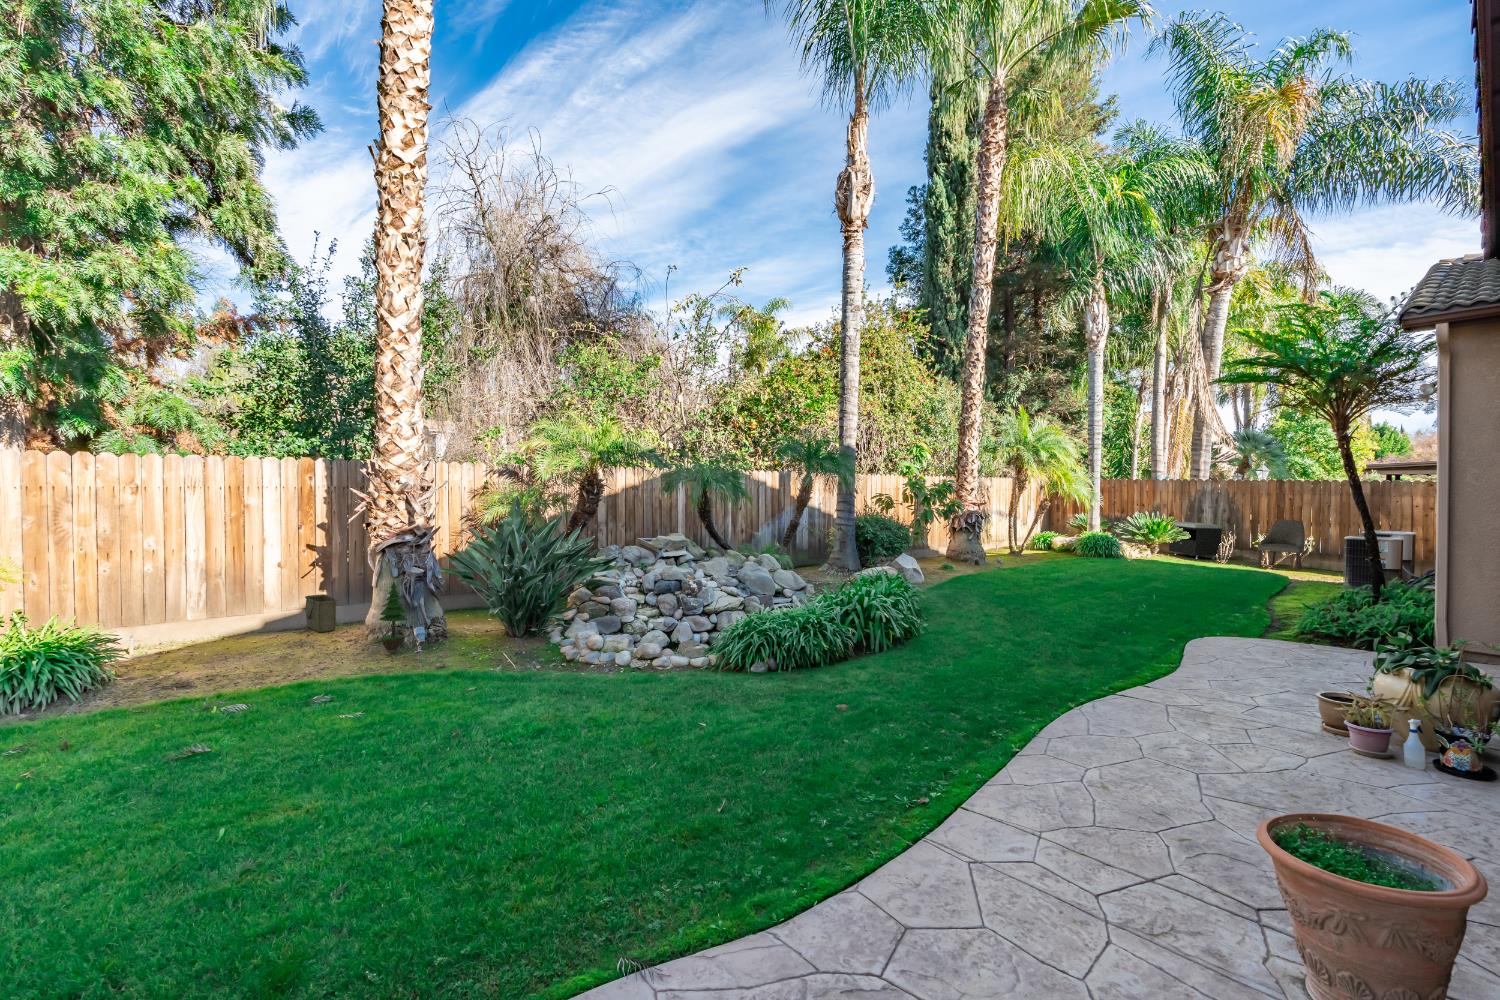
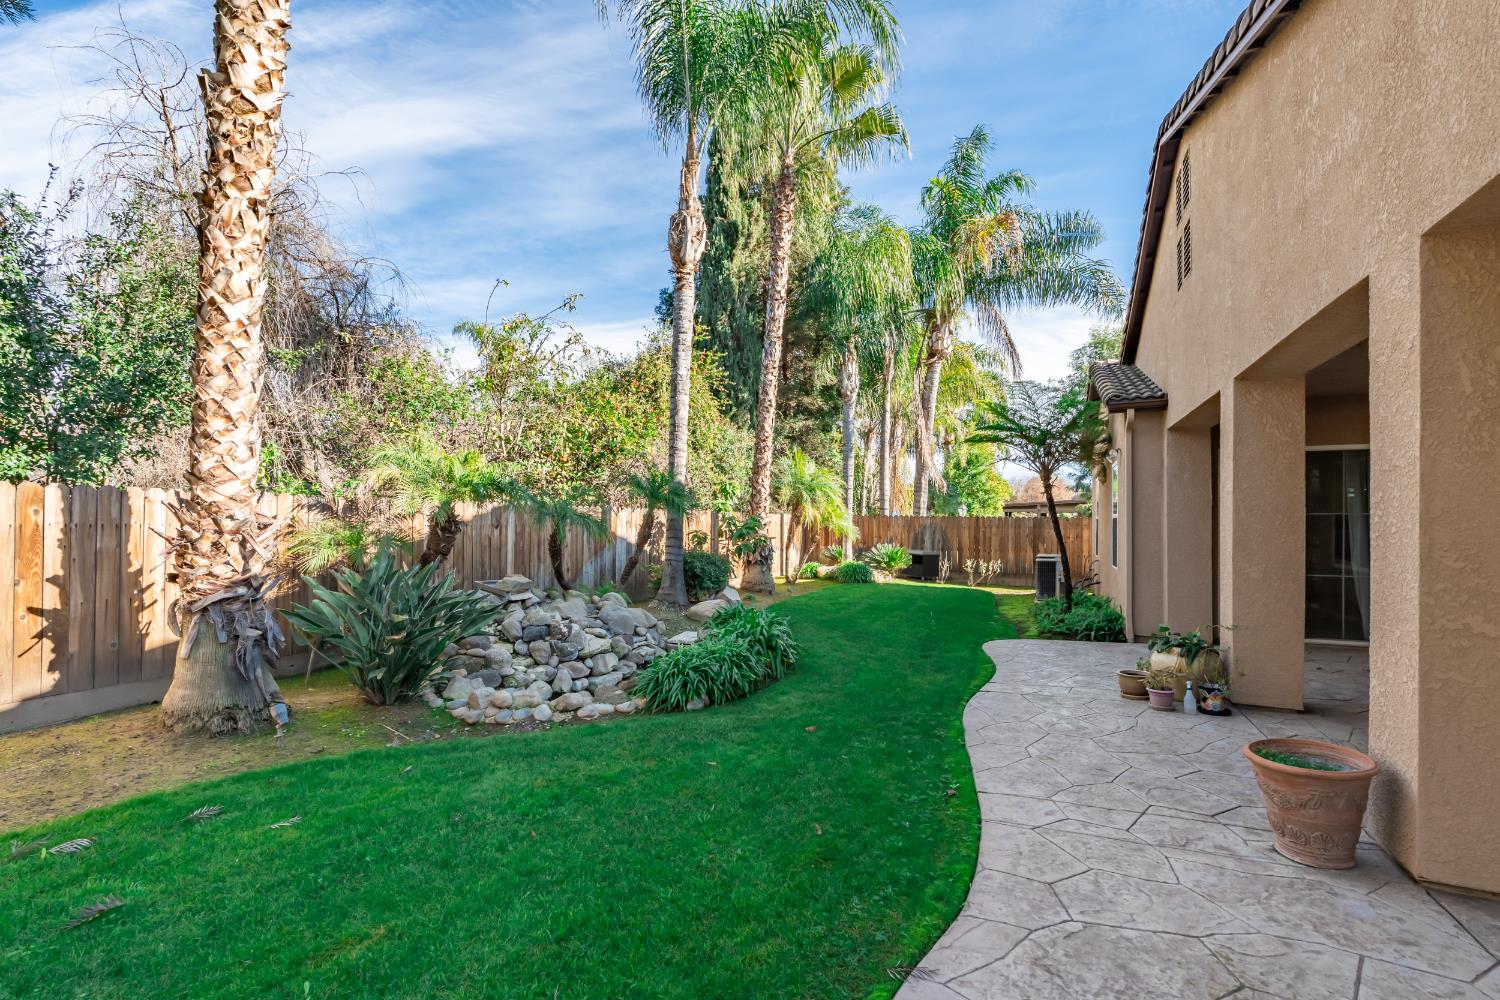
chair: present [1258,520,1305,570] -> none [967,547,996,586]
potted tree: present [379,582,407,654] -> none [207,650,251,749]
basket: present [305,594,337,632] -> none [21,677,91,732]

